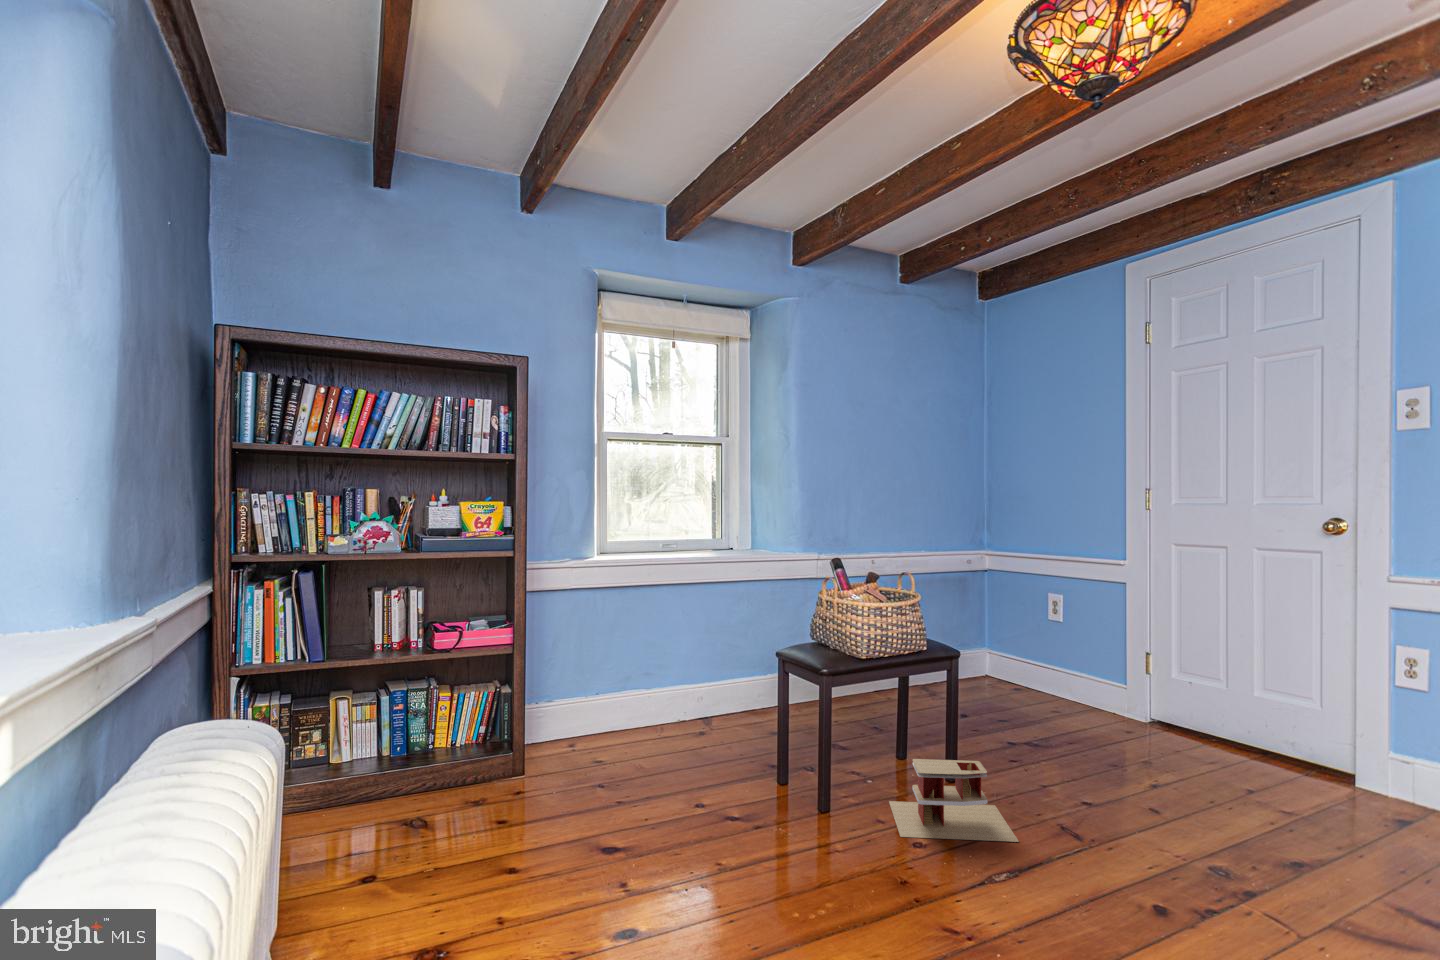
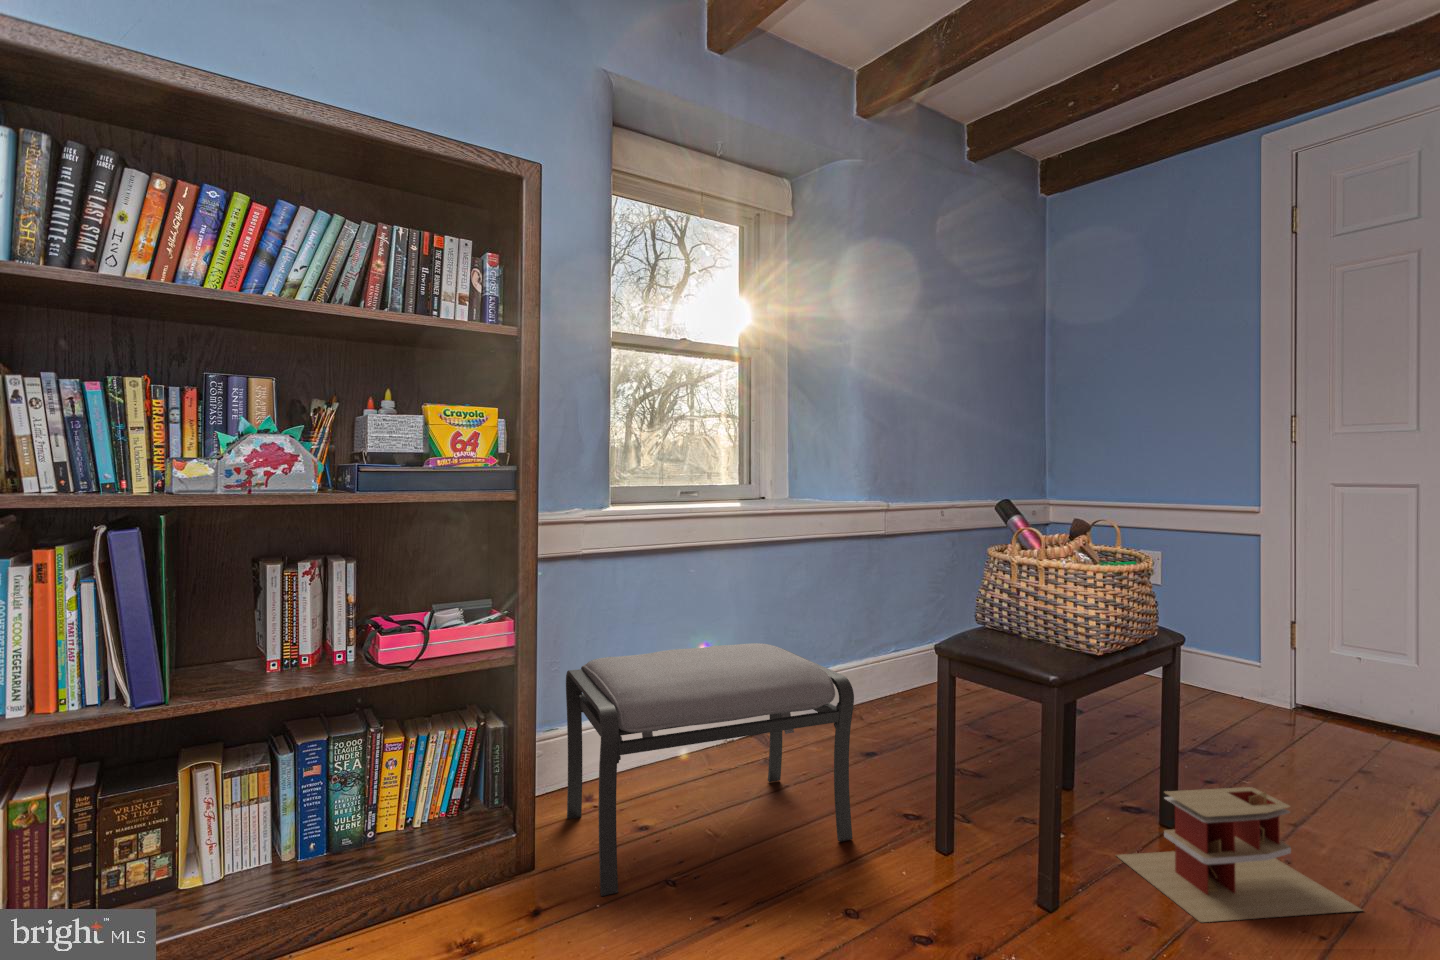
ottoman: none [552,648,723,793] -> present [566,643,854,896]

